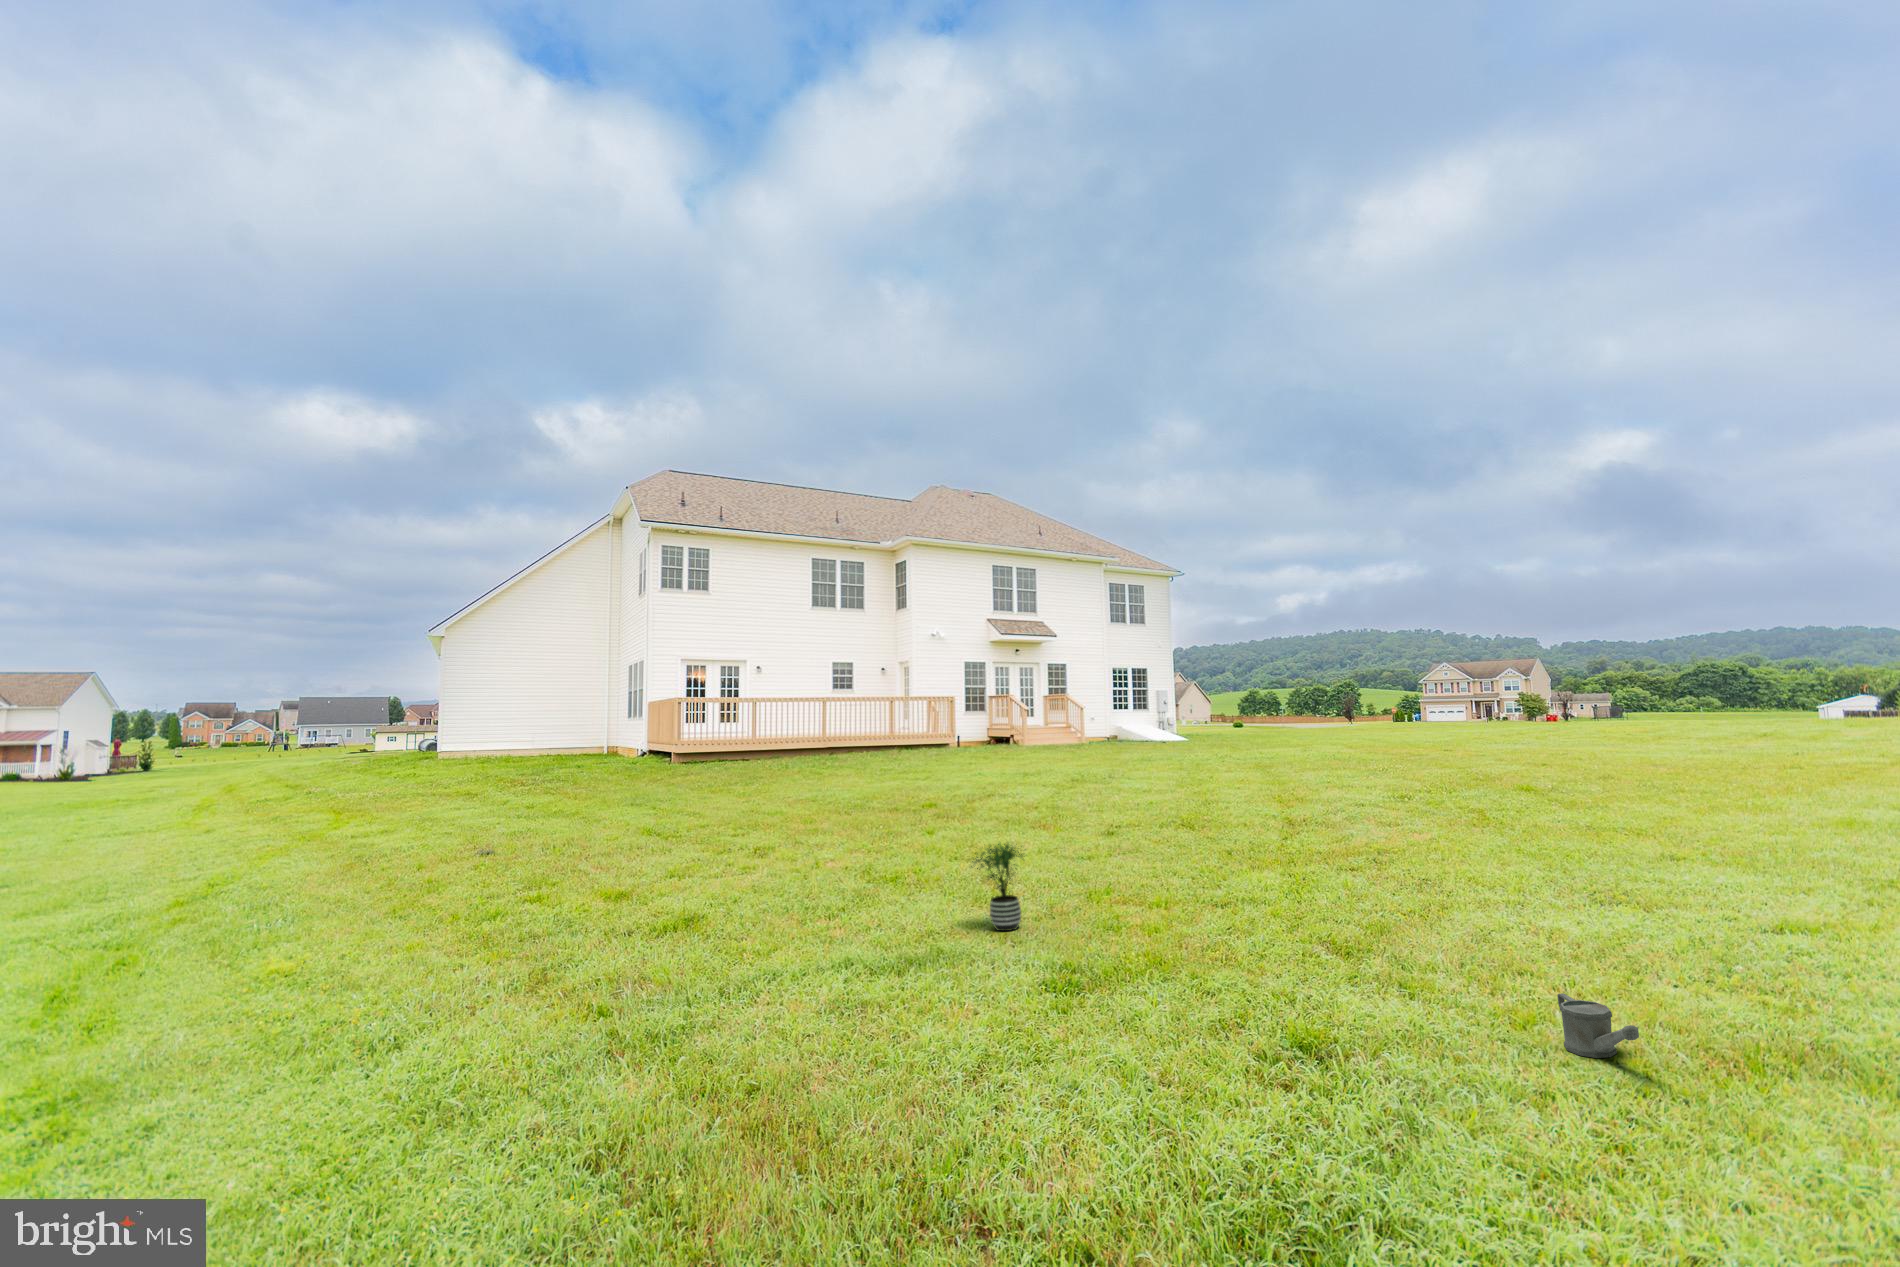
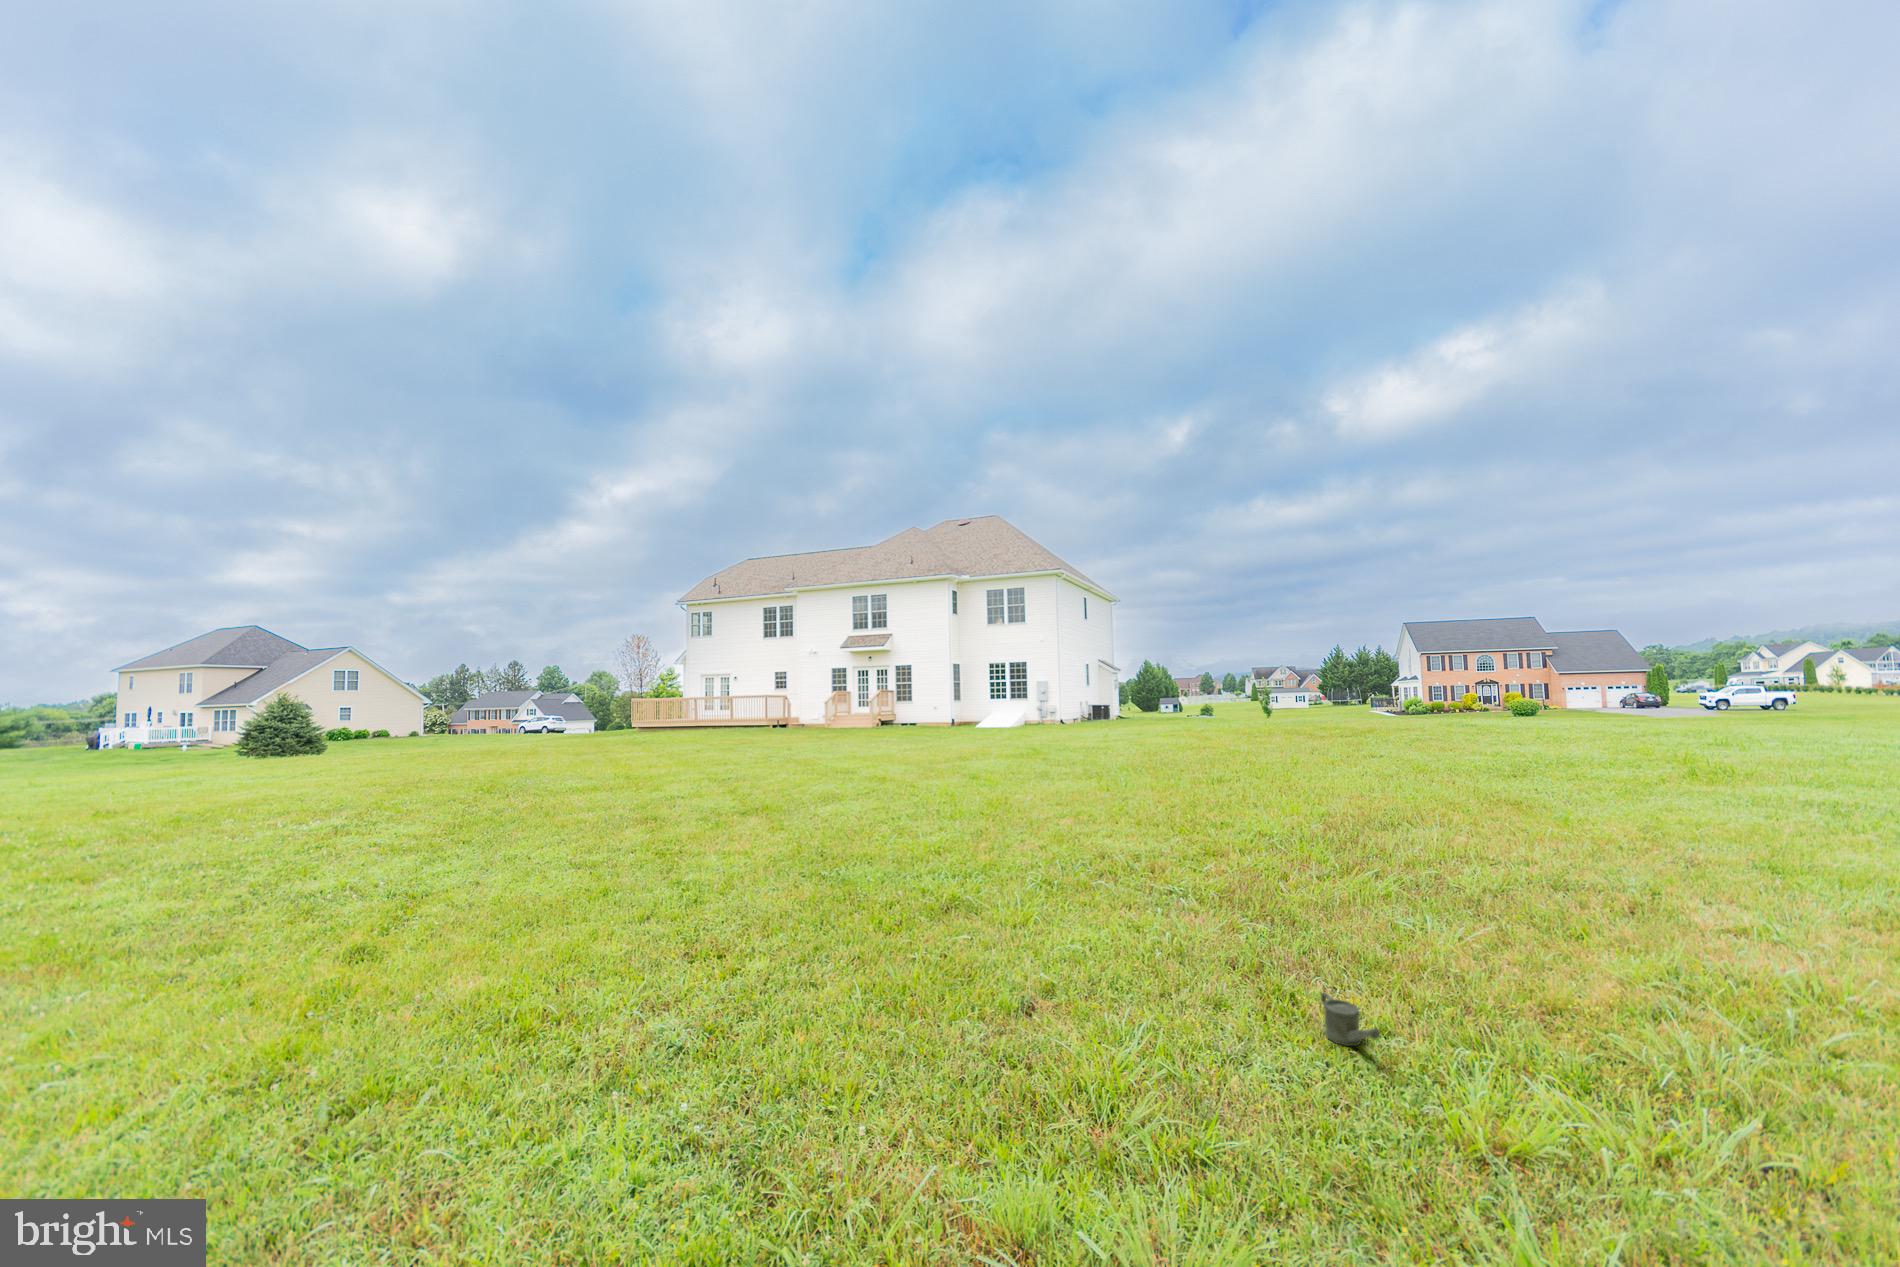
potted plant: present [971,843,1023,931] -> none [887,836,934,907]

